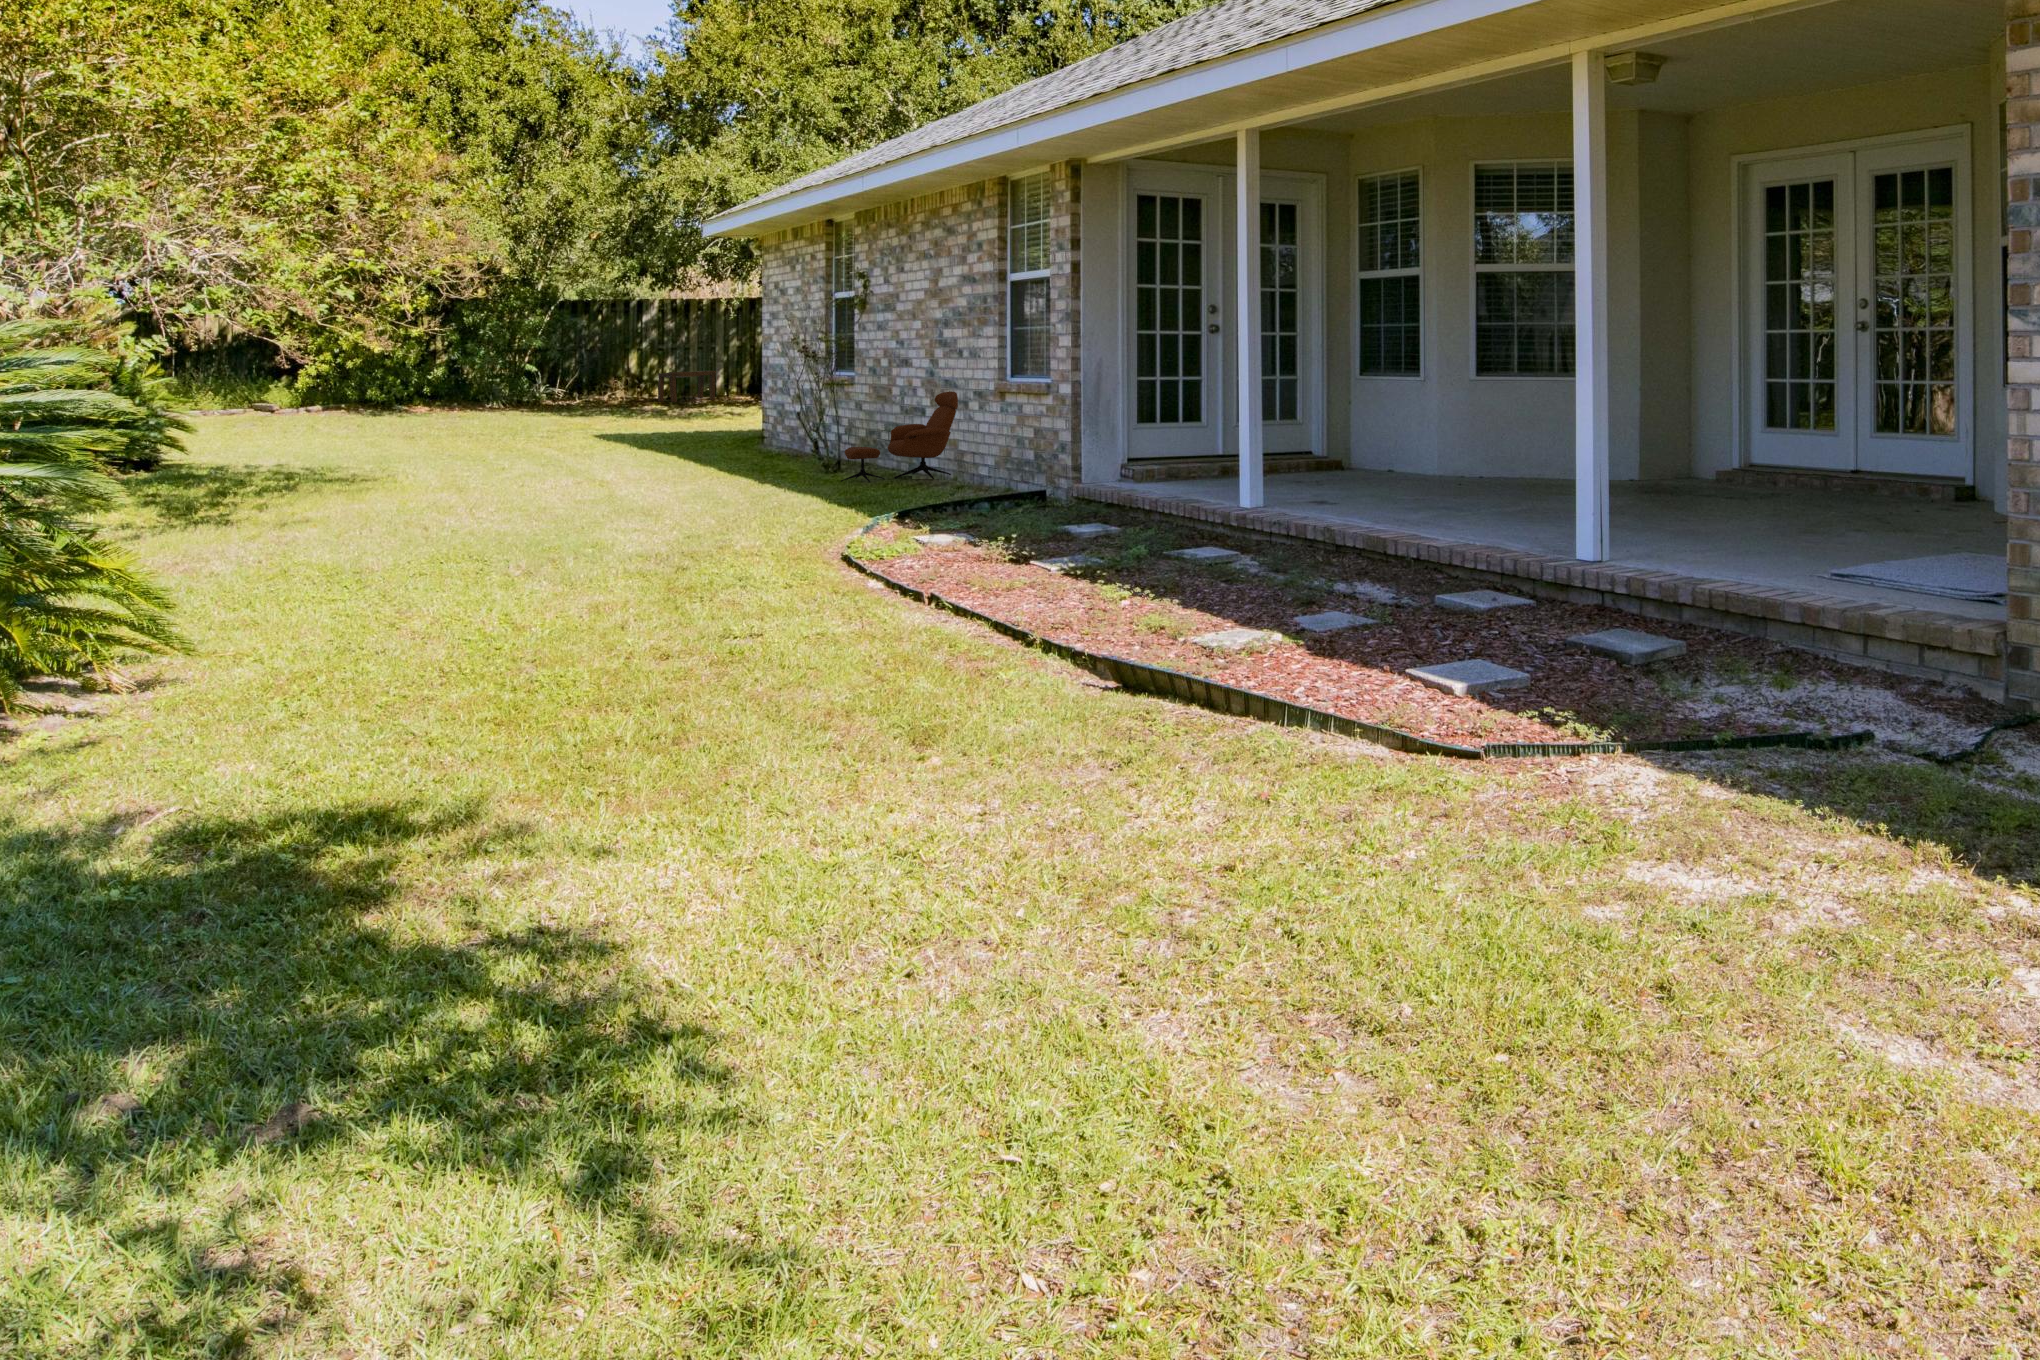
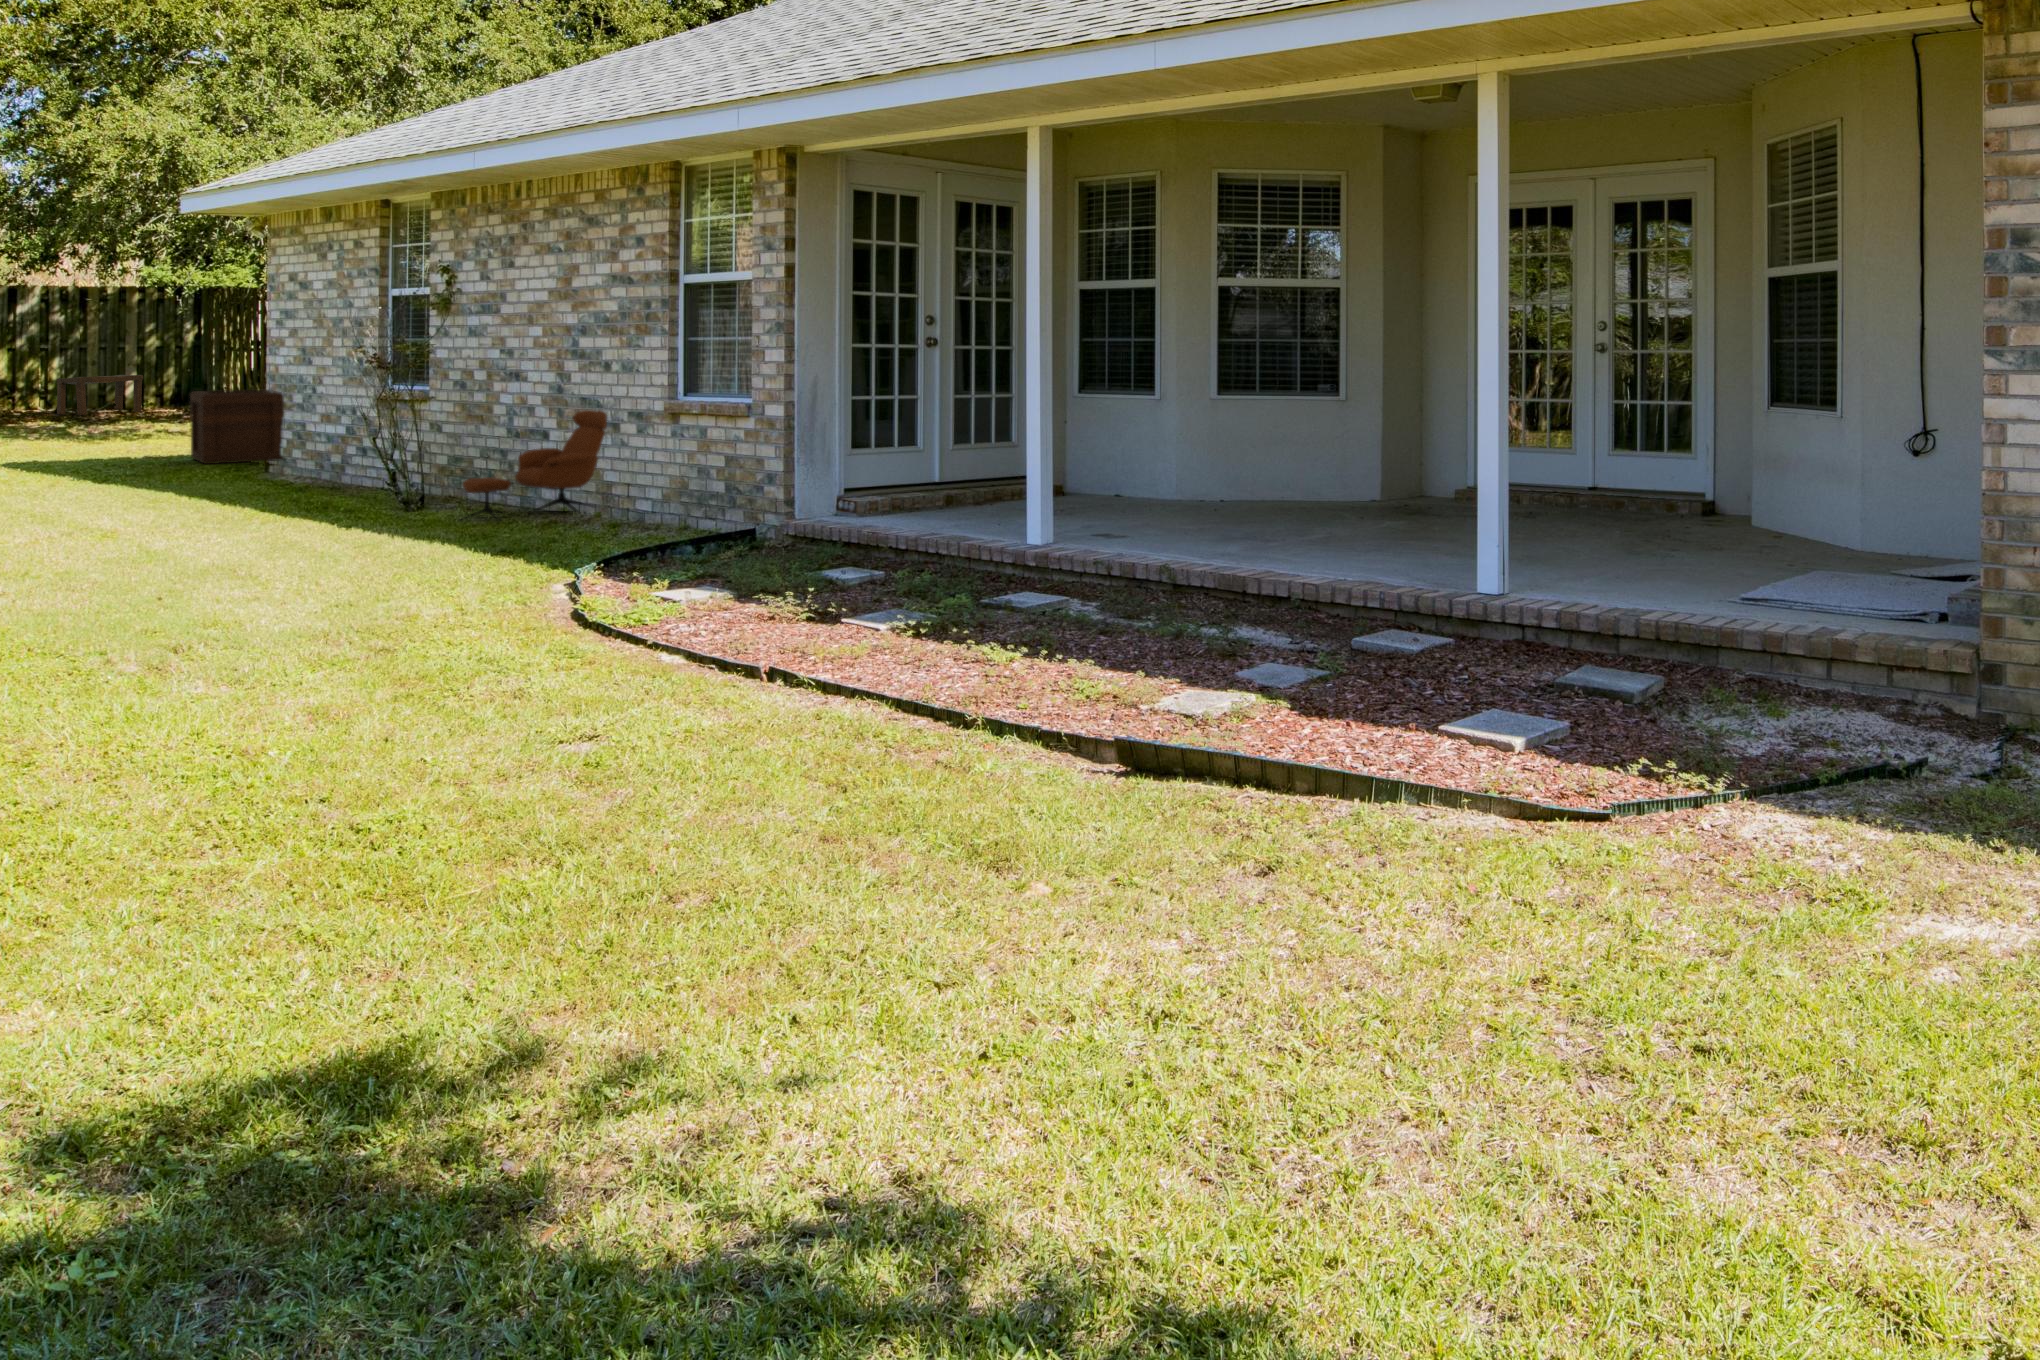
wooden crate: none [709,379,771,438] -> present [190,390,284,464]

